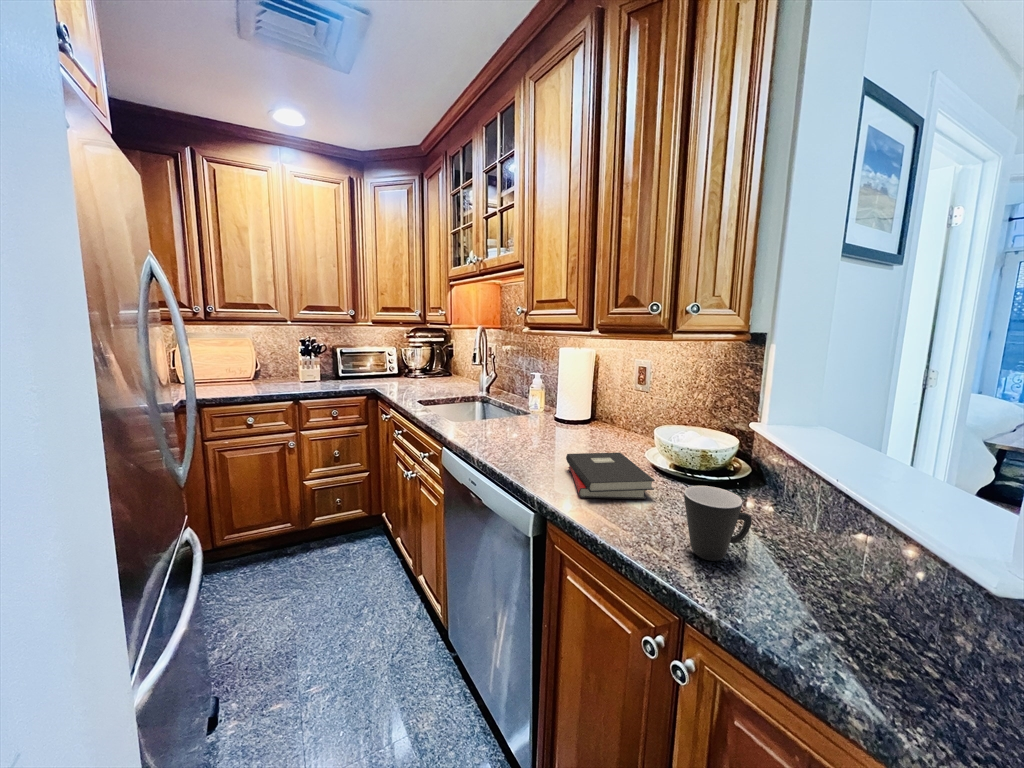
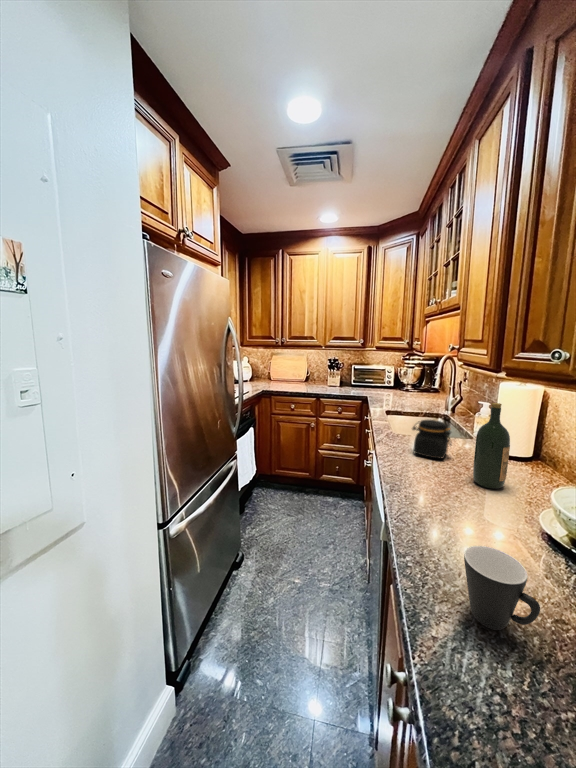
wine bottle: none [571,364,602,453] -> present [473,403,510,489]
jar: none [491,396,535,439] -> present [413,420,451,458]
hardback book: present [566,453,655,499] -> none [425,482,510,548]

